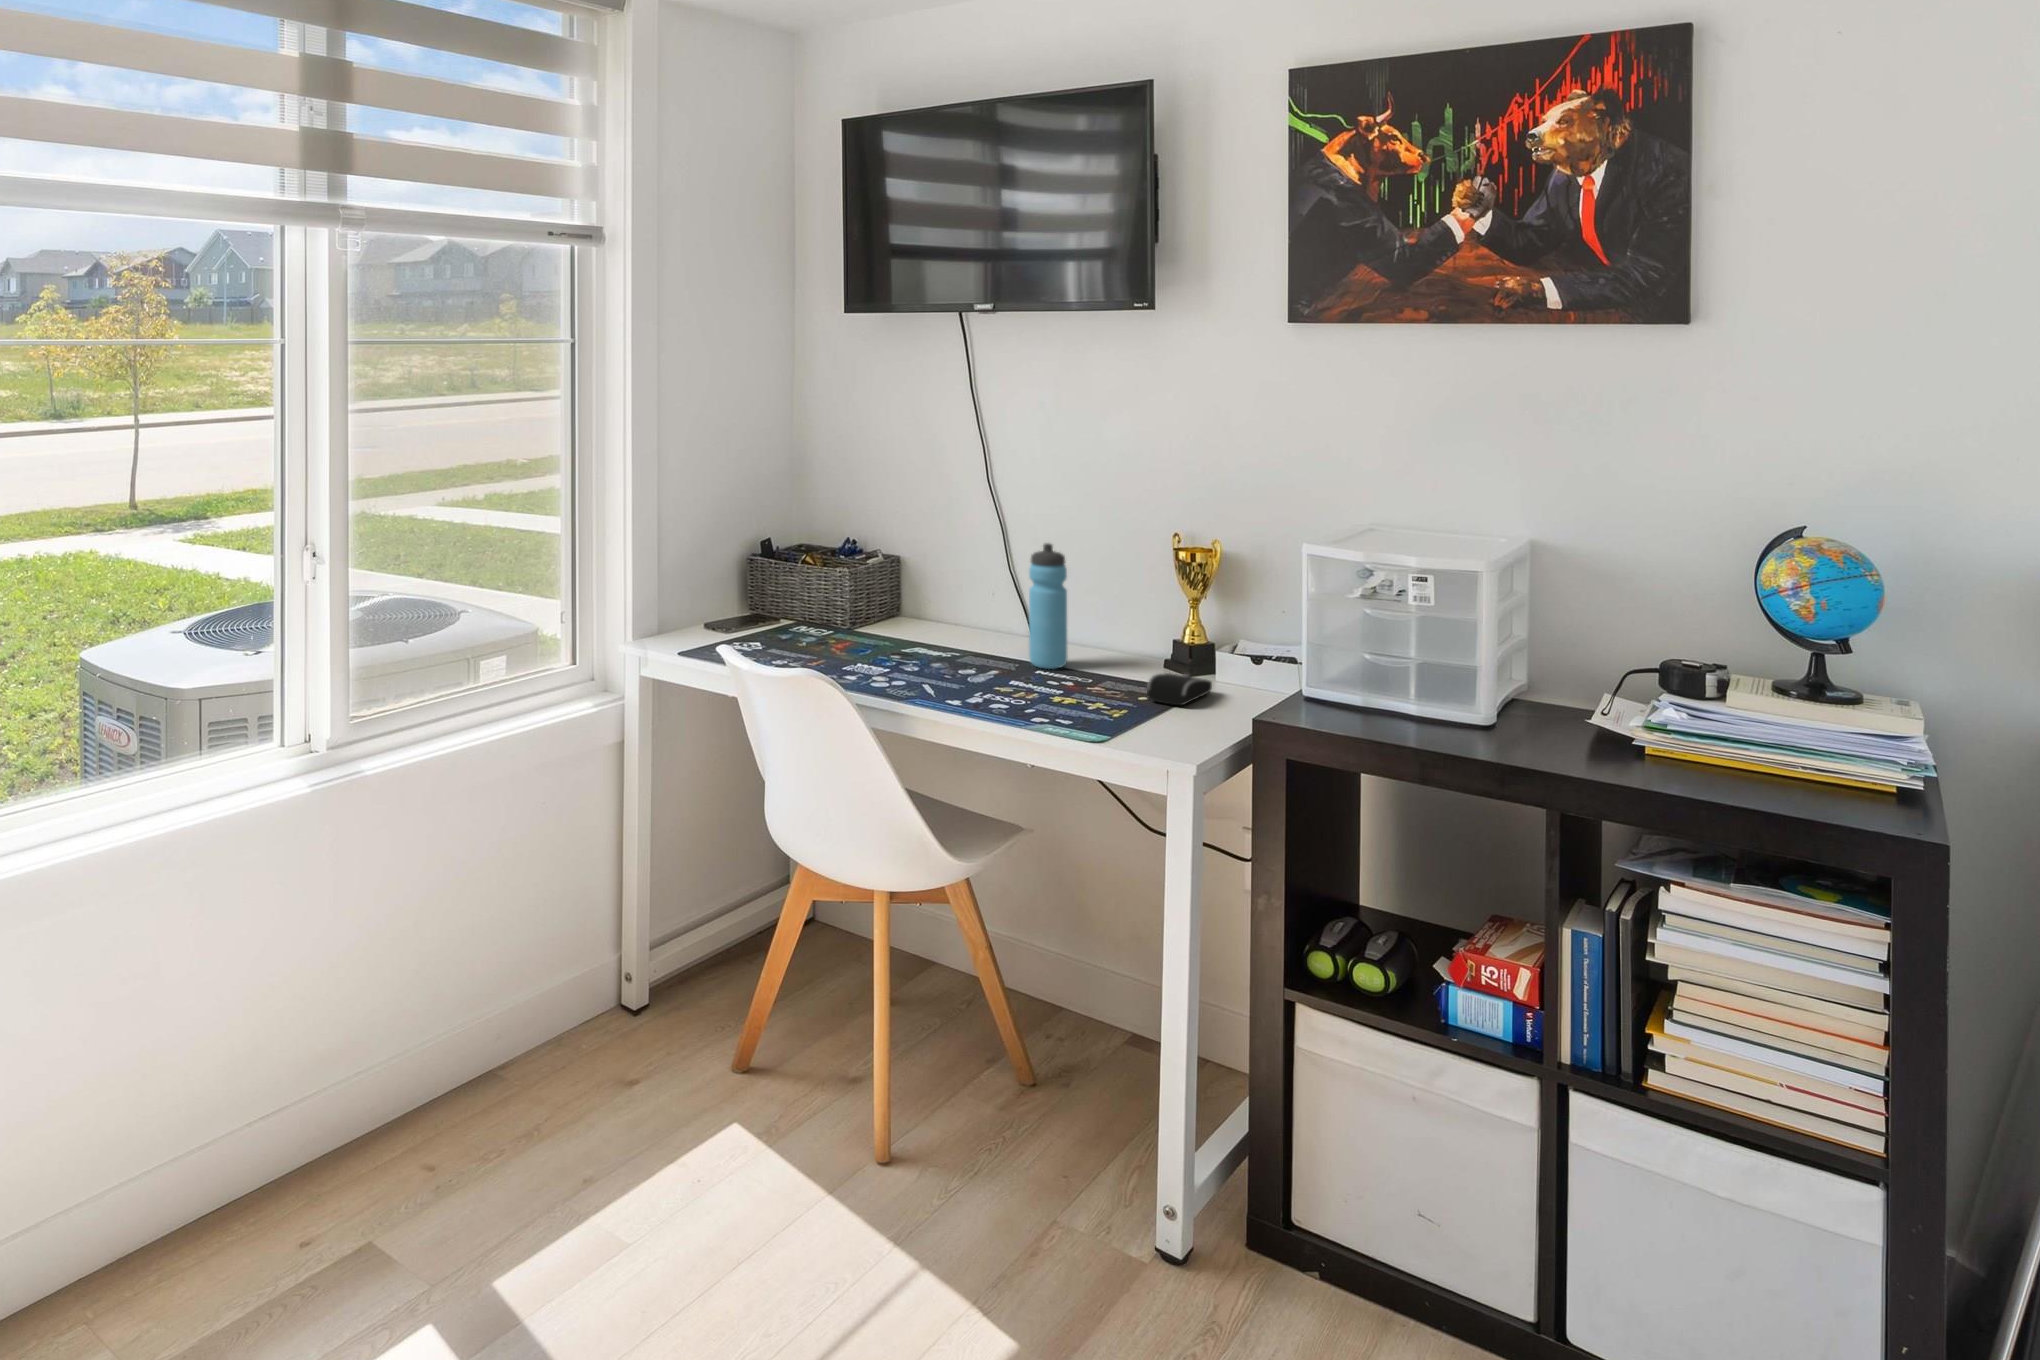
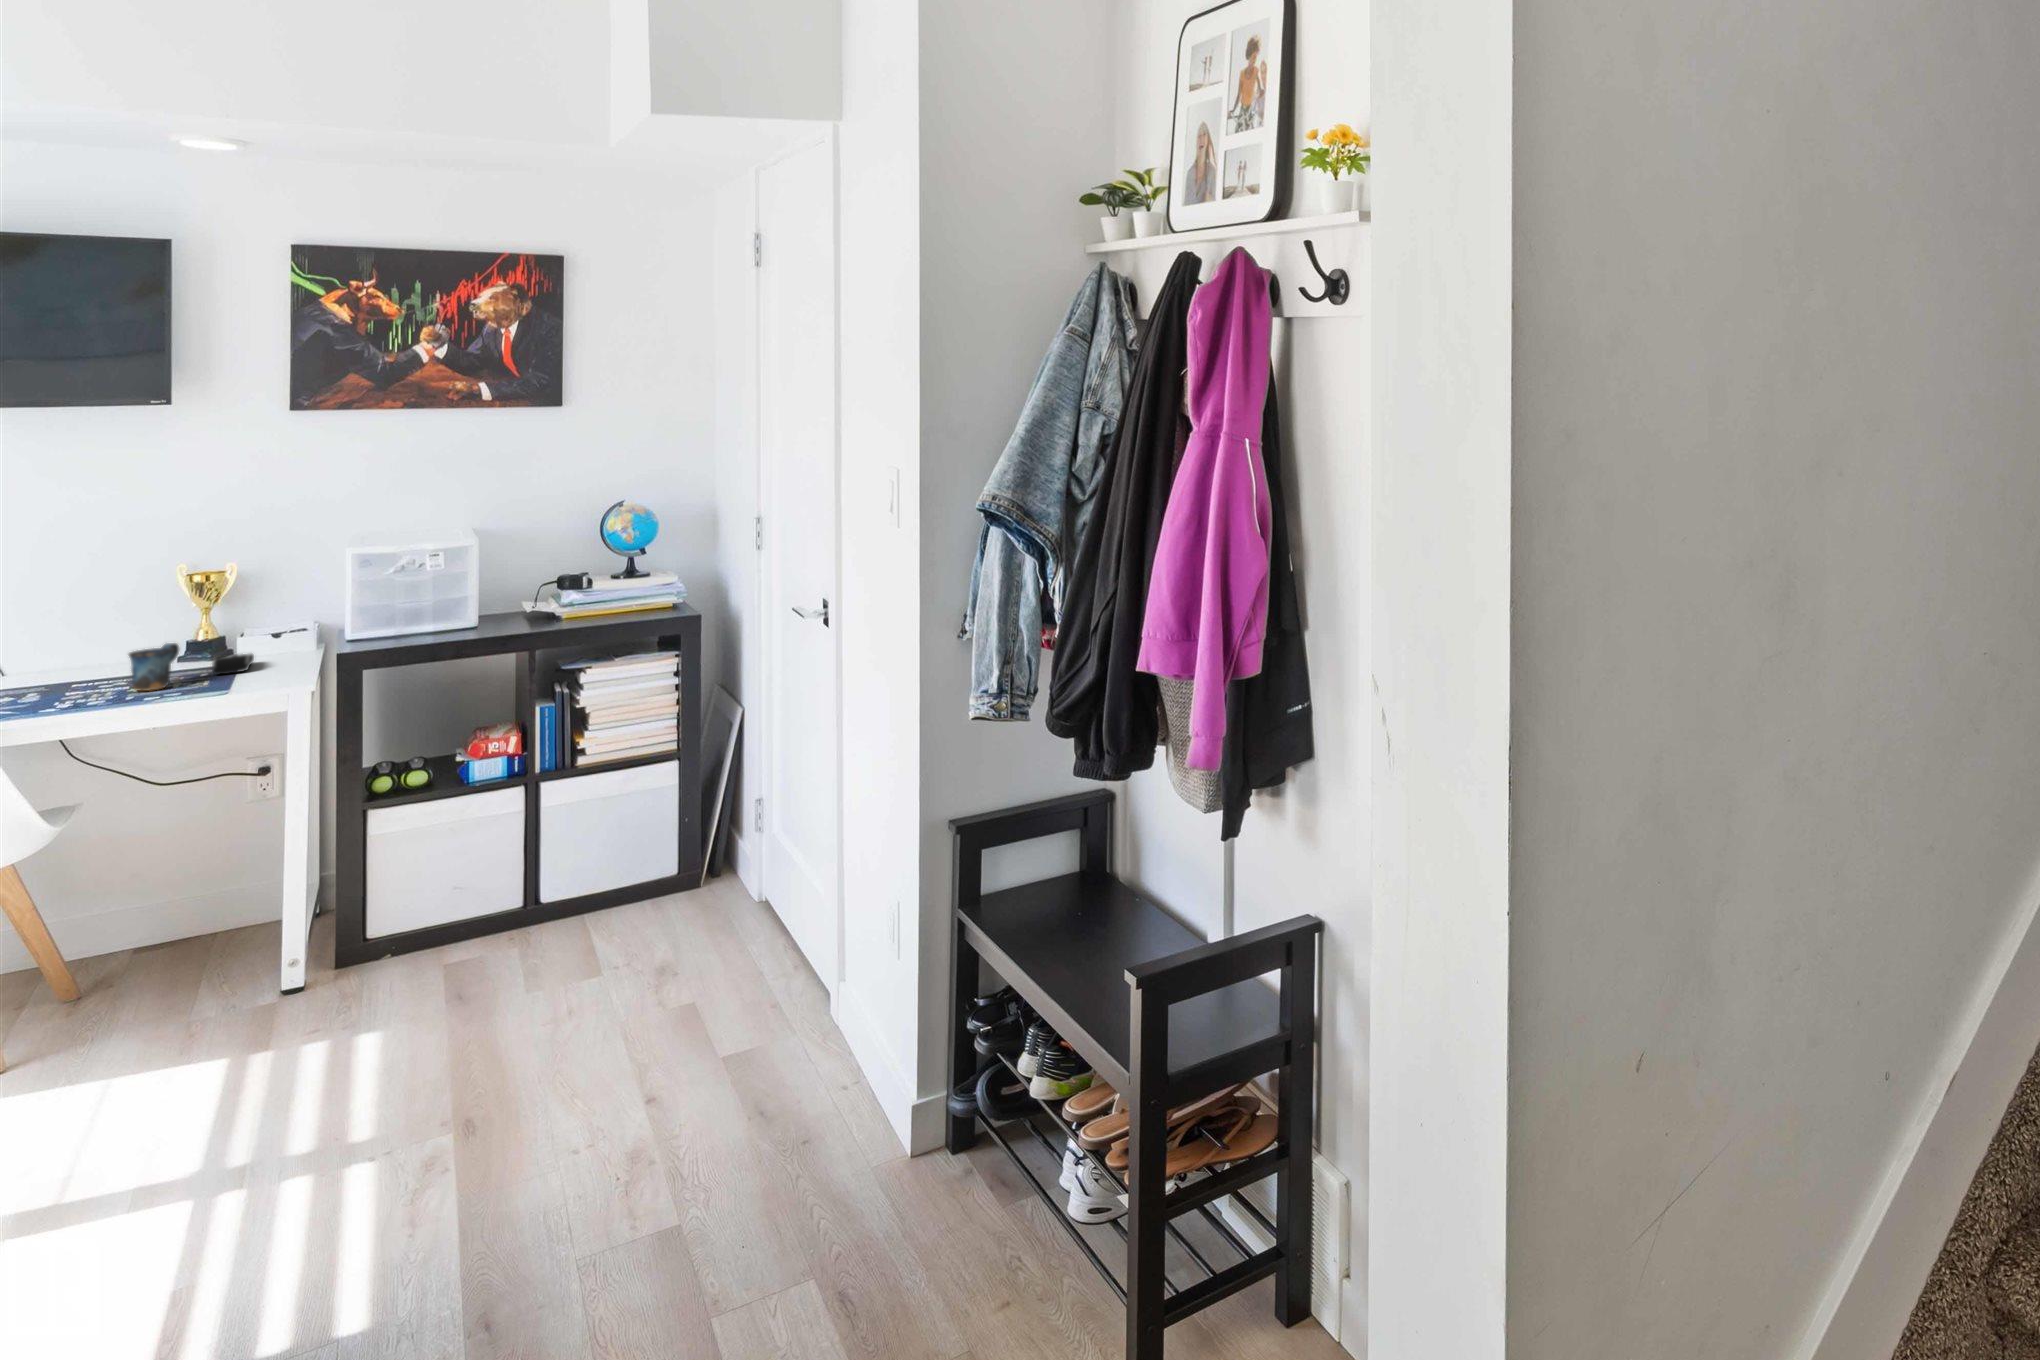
water bottle: present [1029,543,1067,669] -> none [58,588,100,684]
mug: none [1047,640,1112,705] -> present [129,643,179,691]

